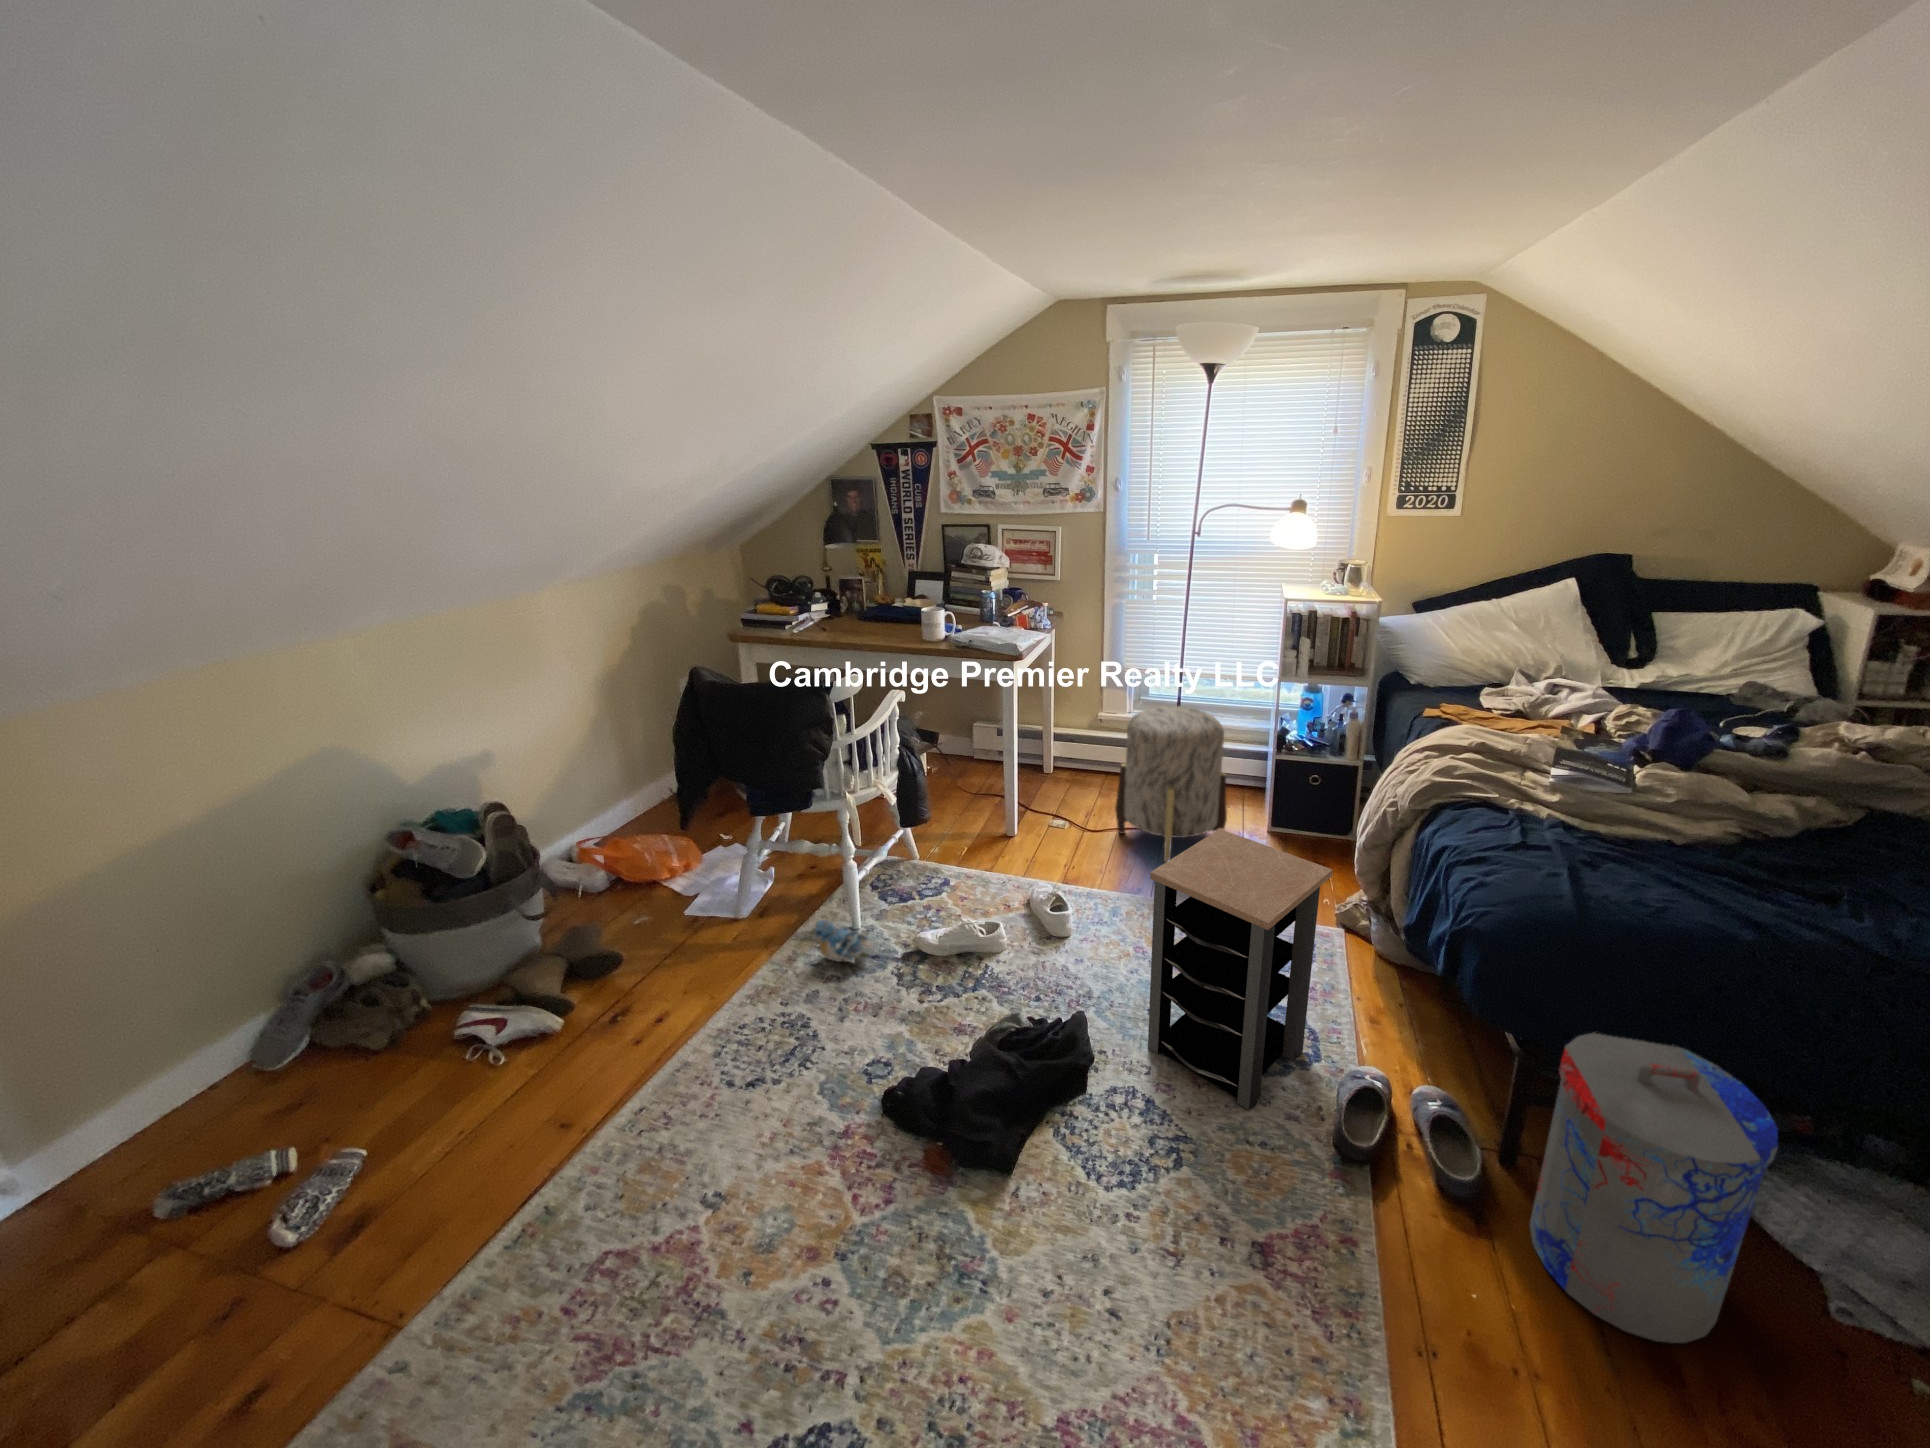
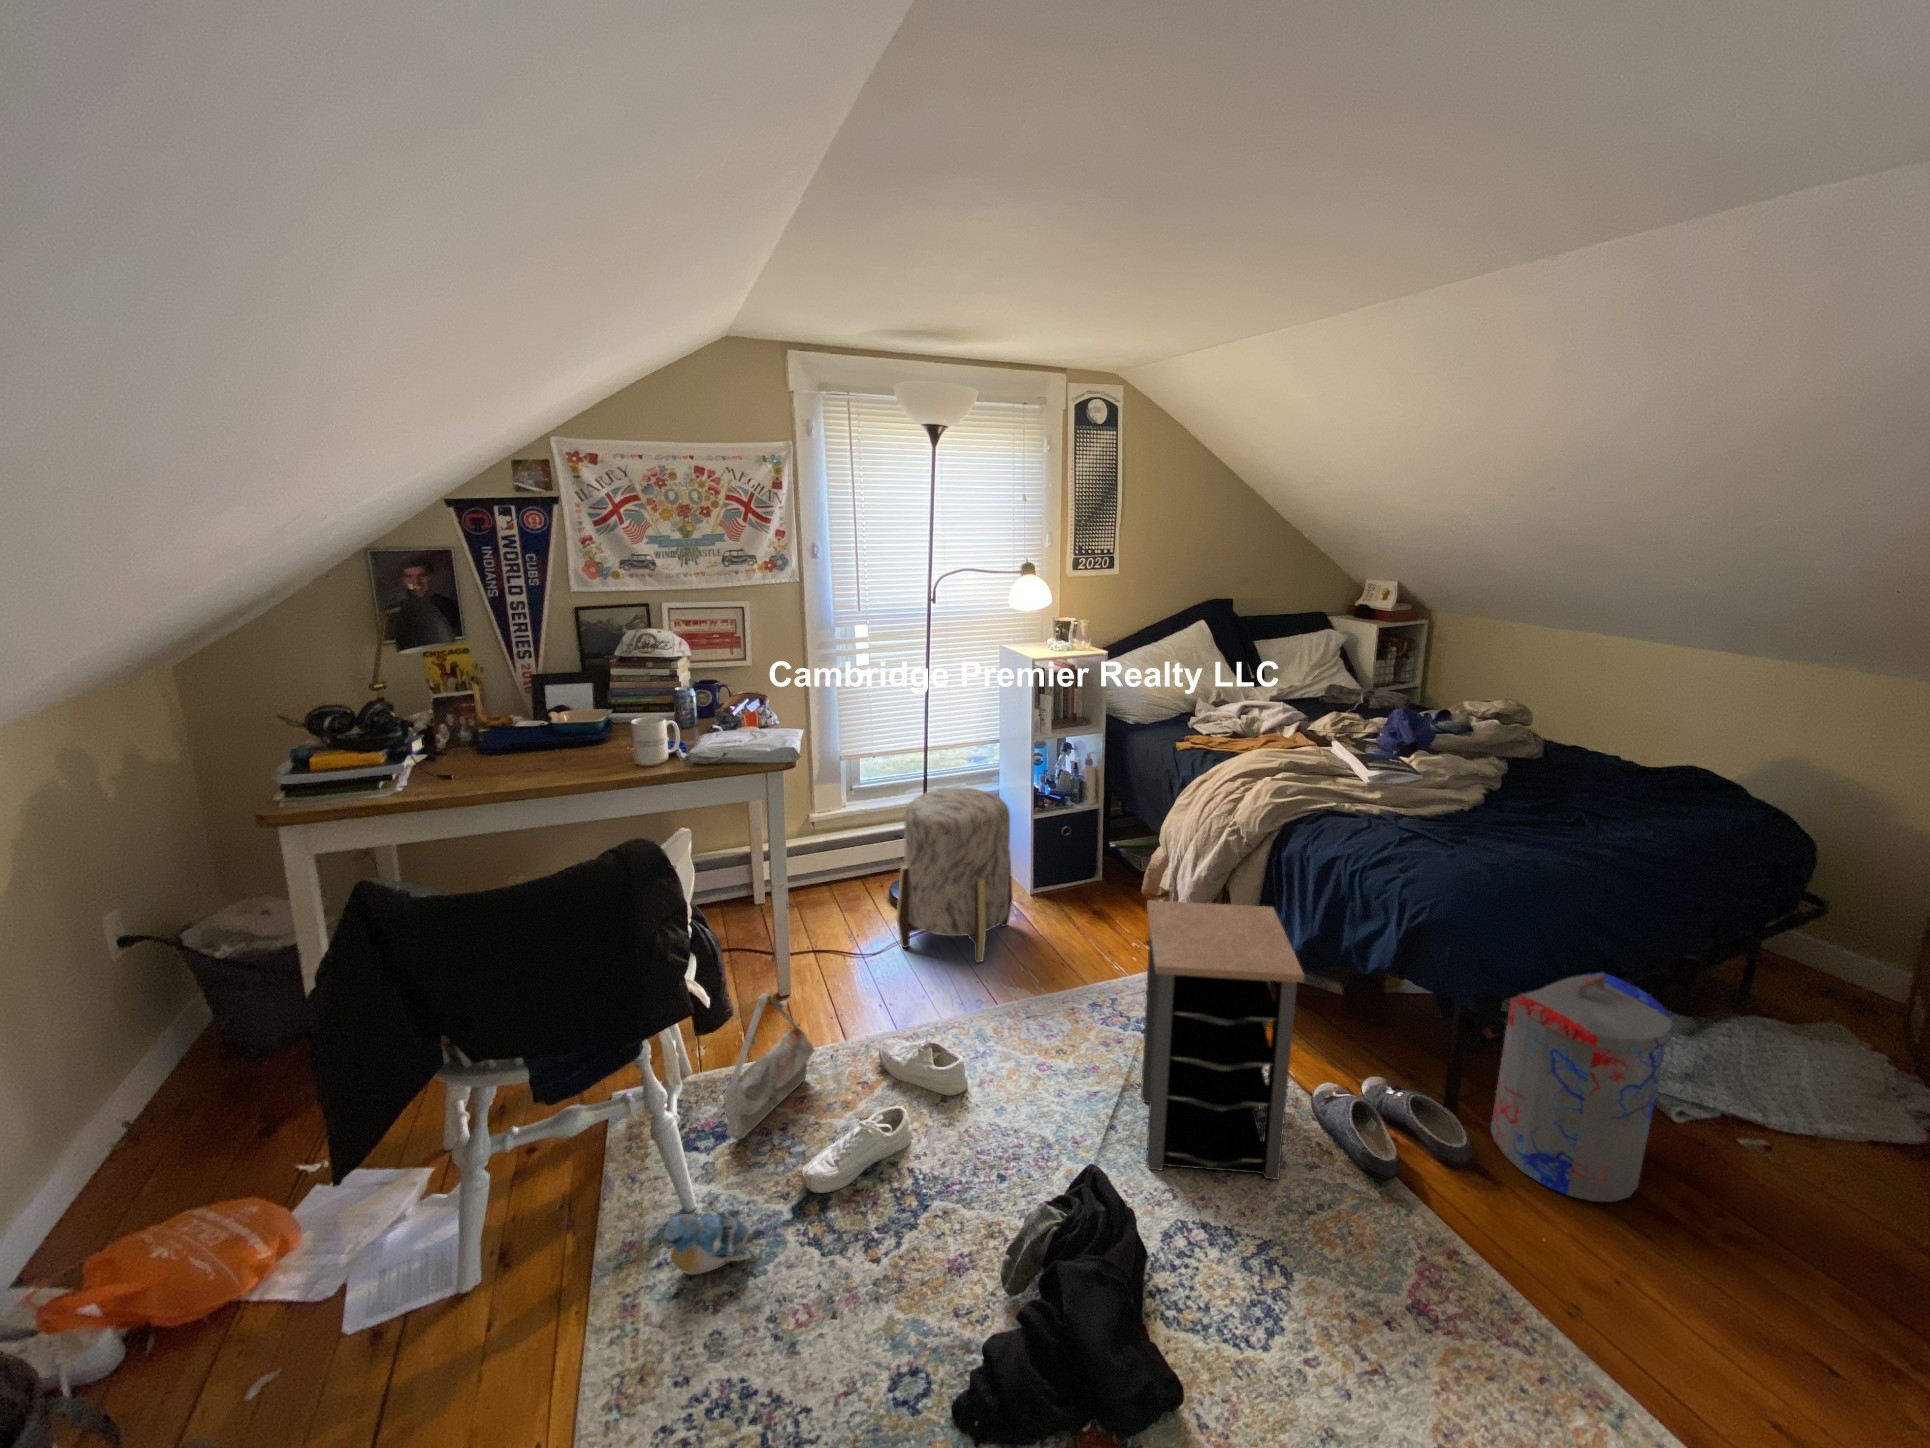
bag: none [899,813,979,906] -> present [725,993,815,1140]

